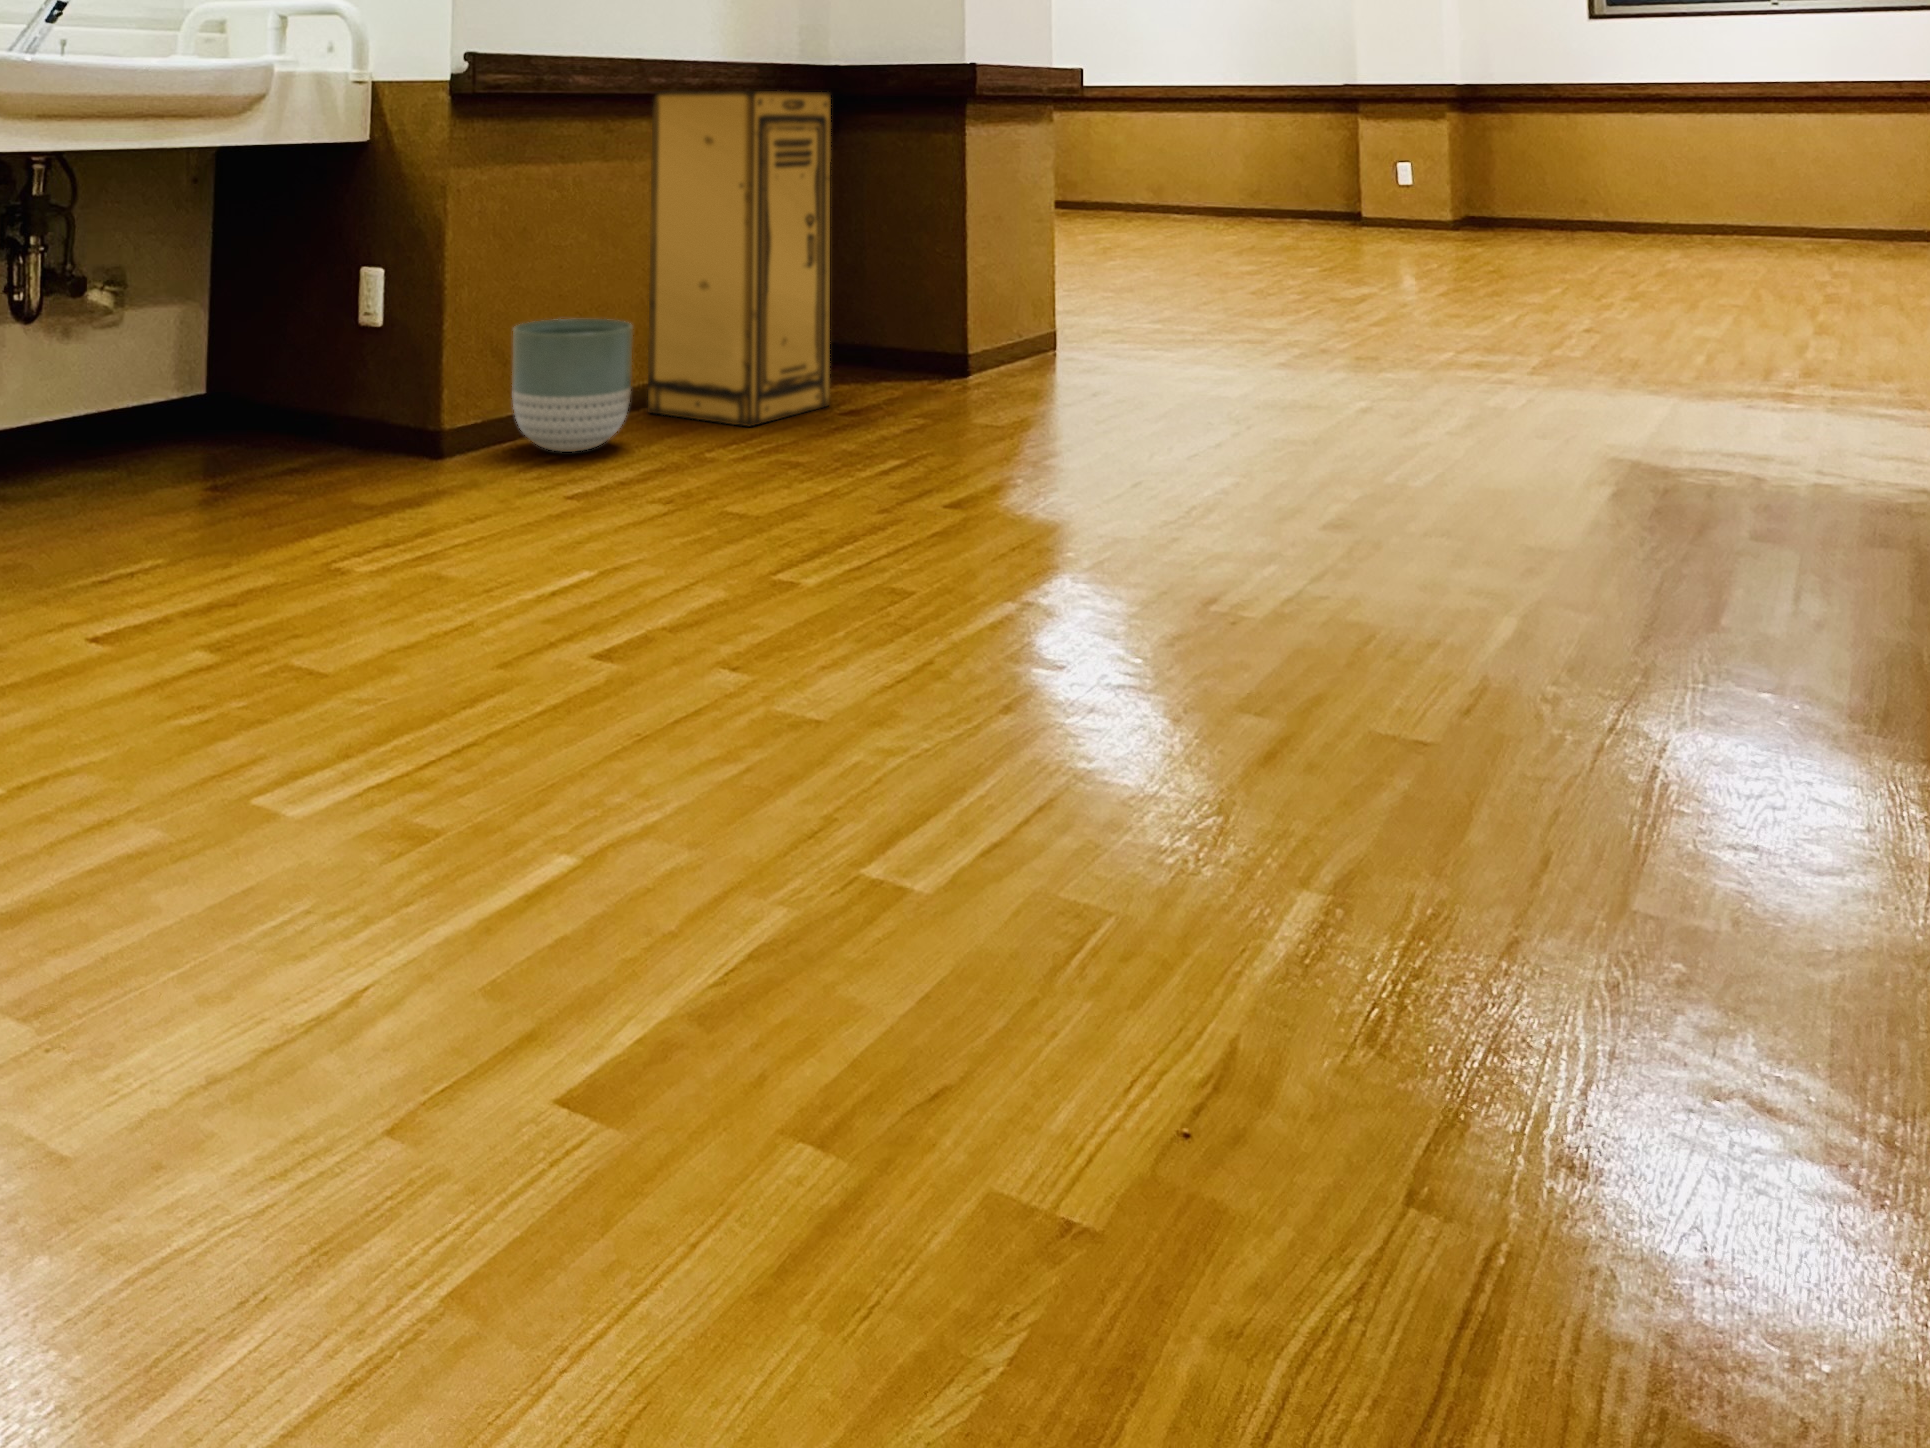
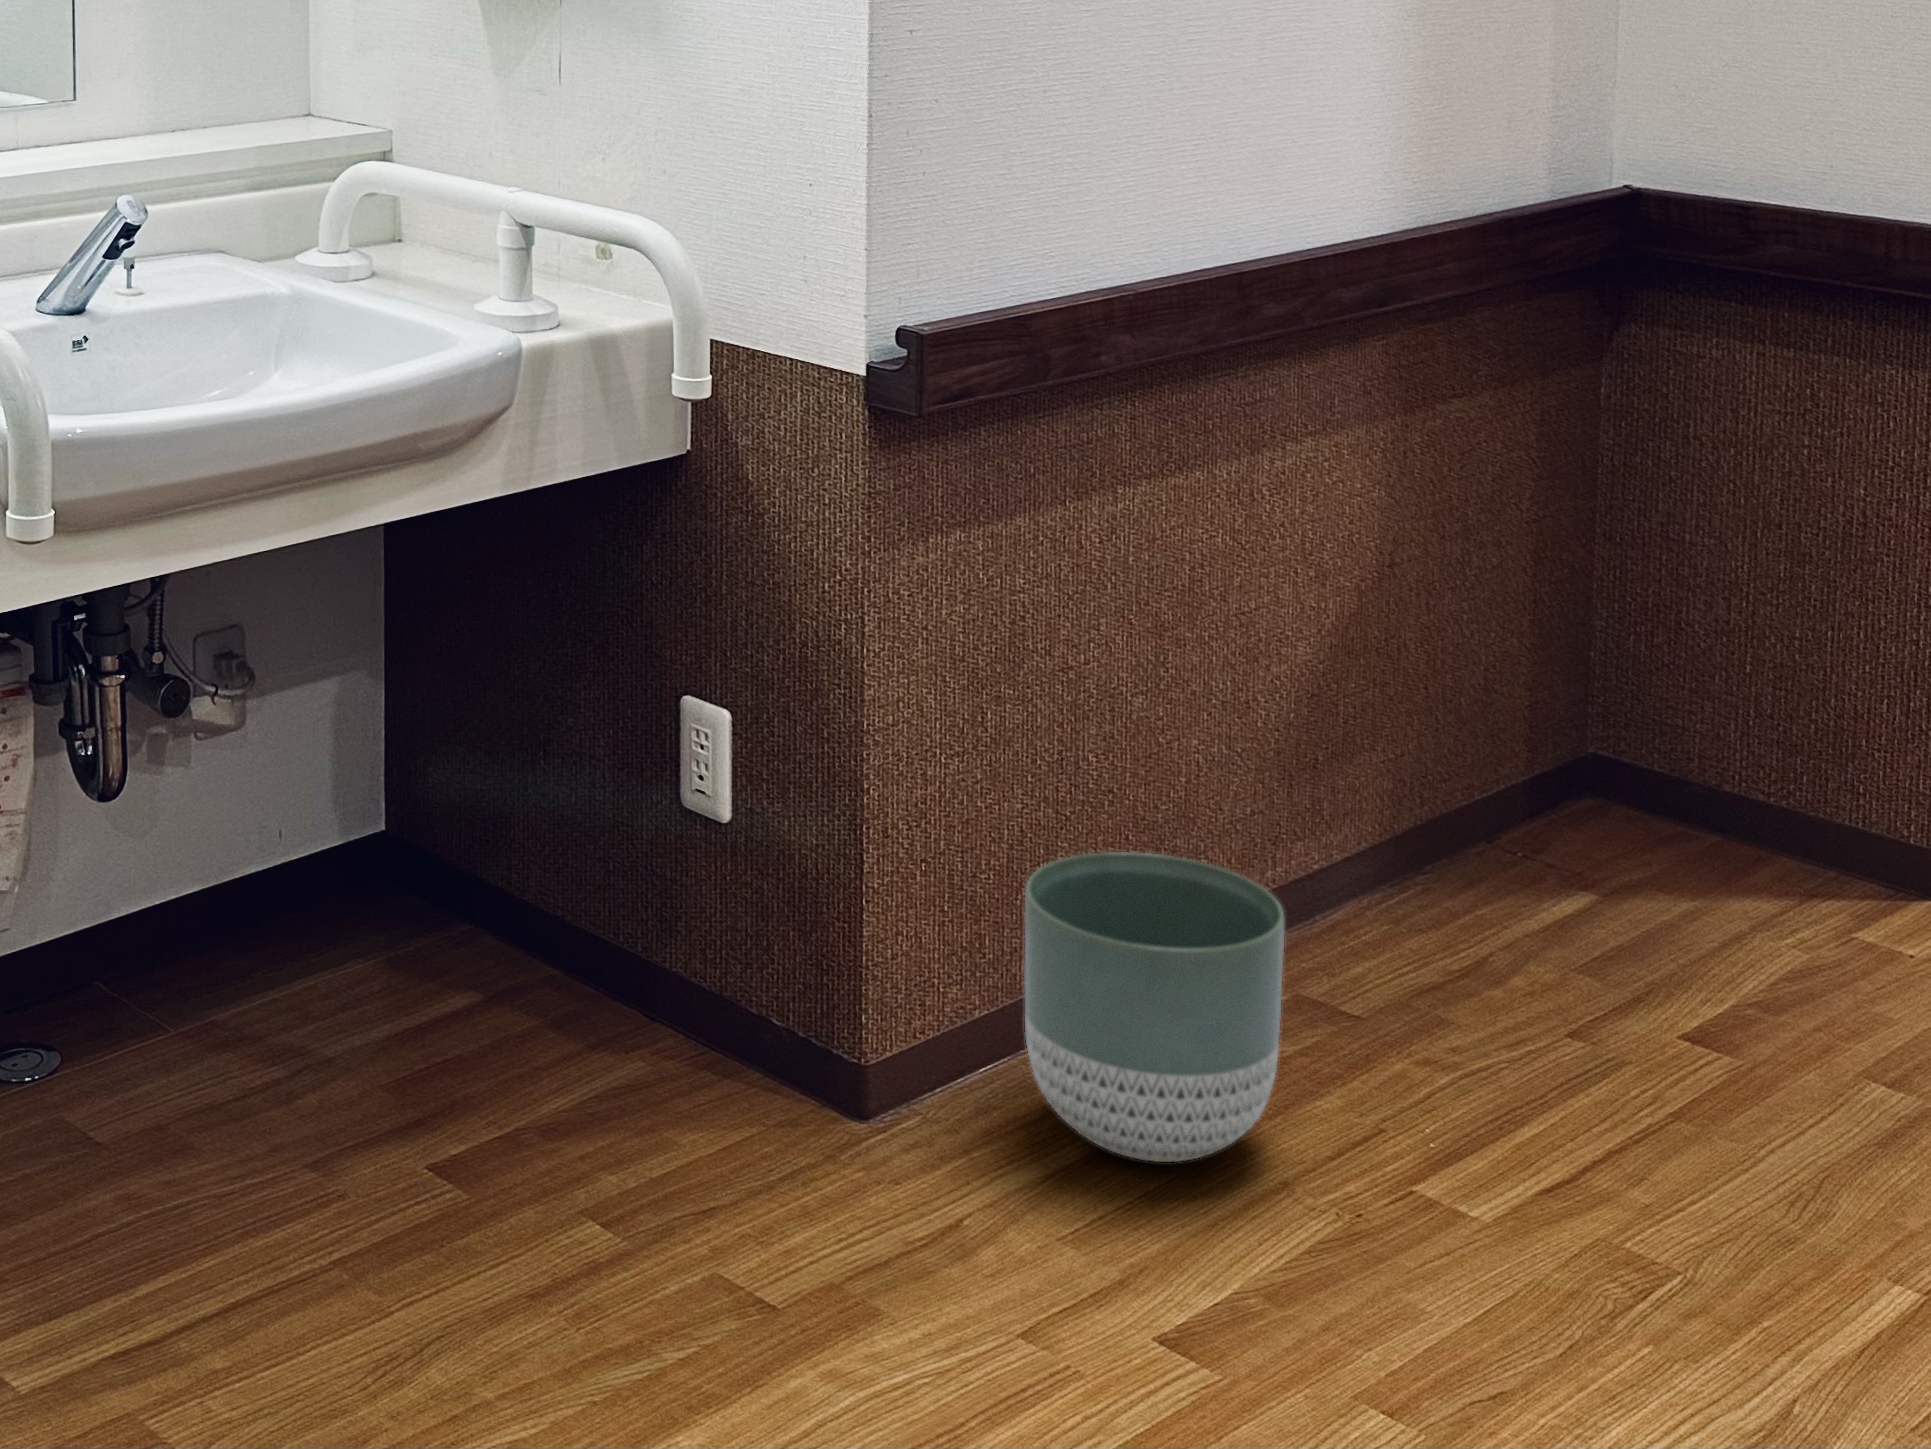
storage cabinet: present [648,91,831,427] -> none [1260,306,1692,1095]

